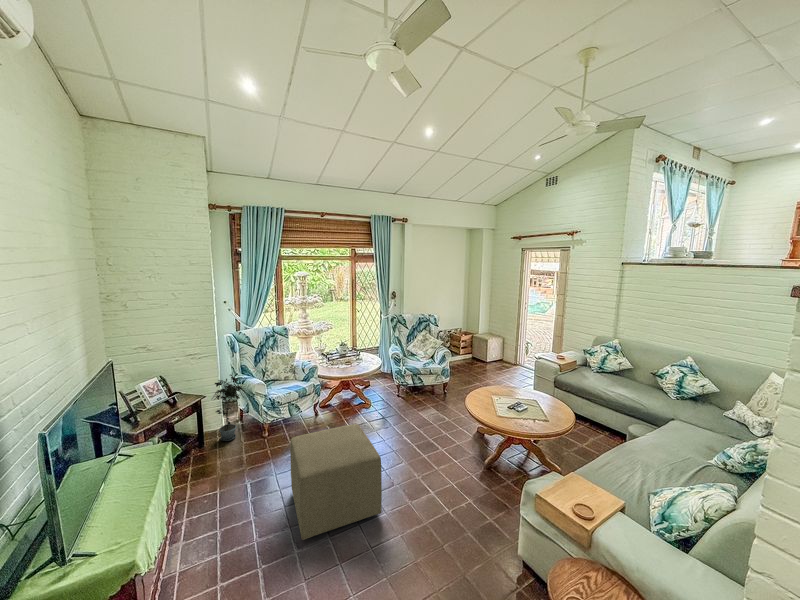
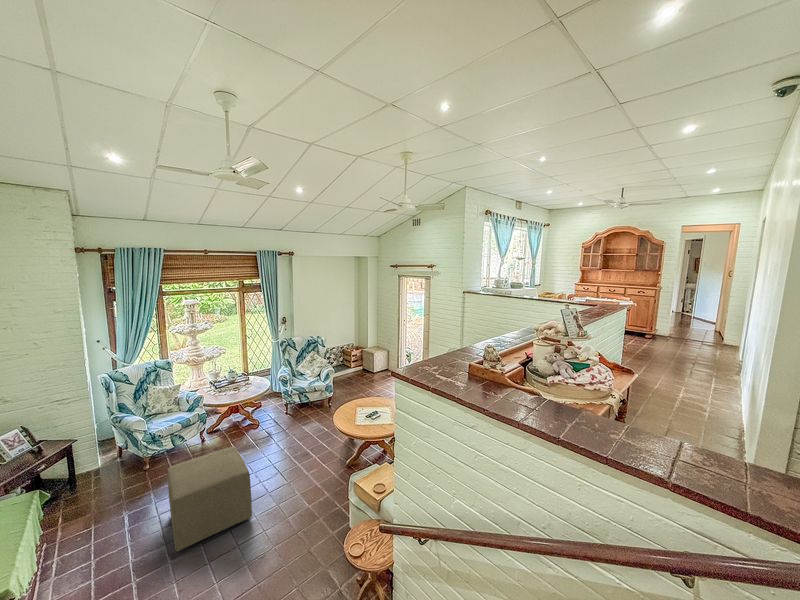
potted plant: present [212,375,245,441] -> none [84,415,122,480]

